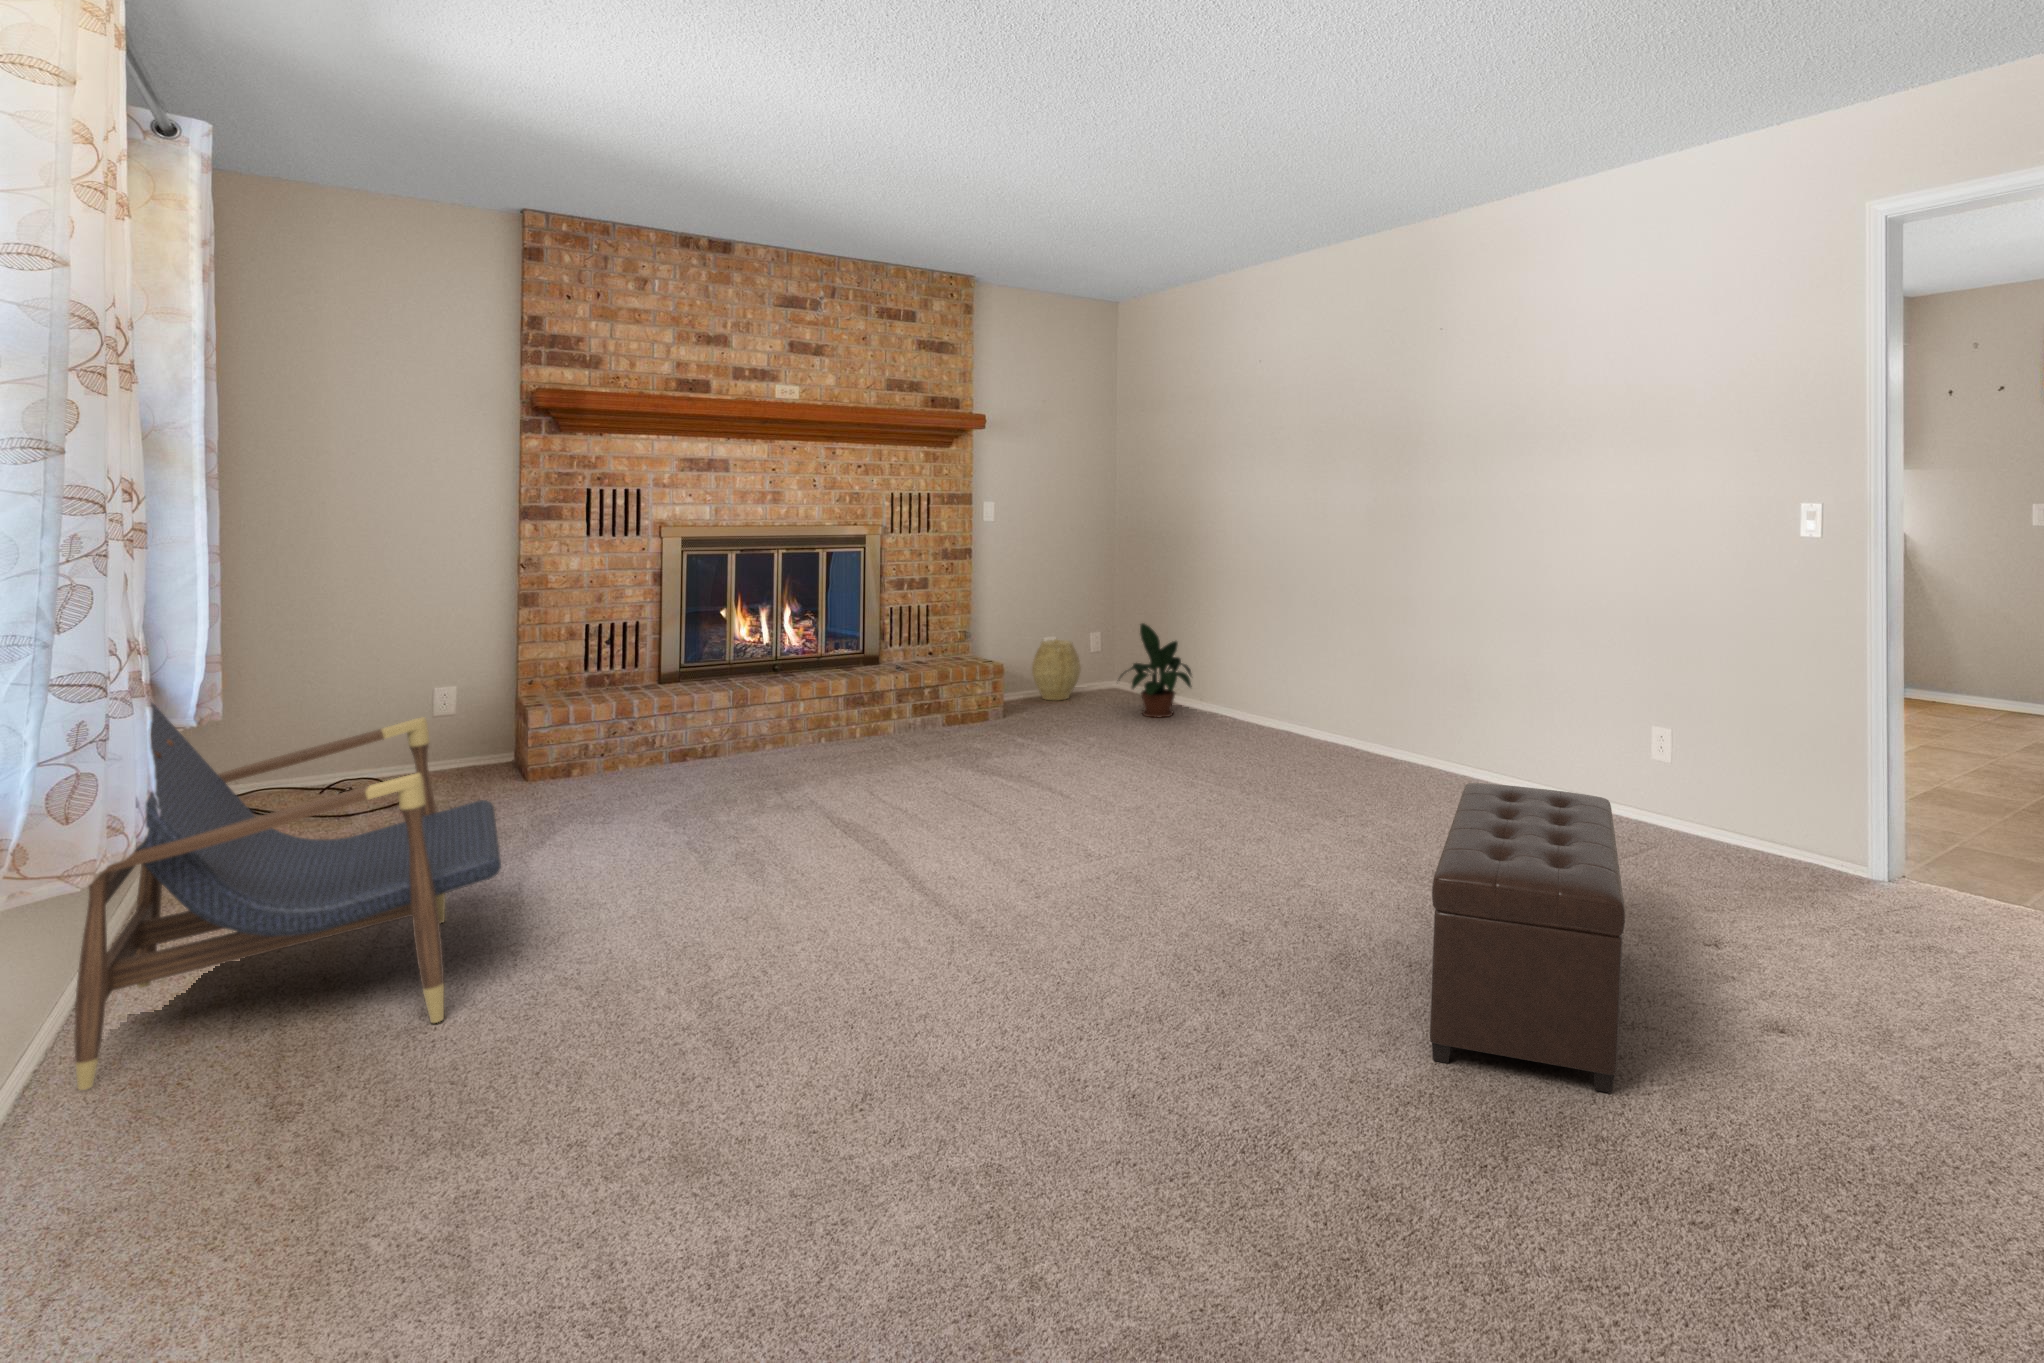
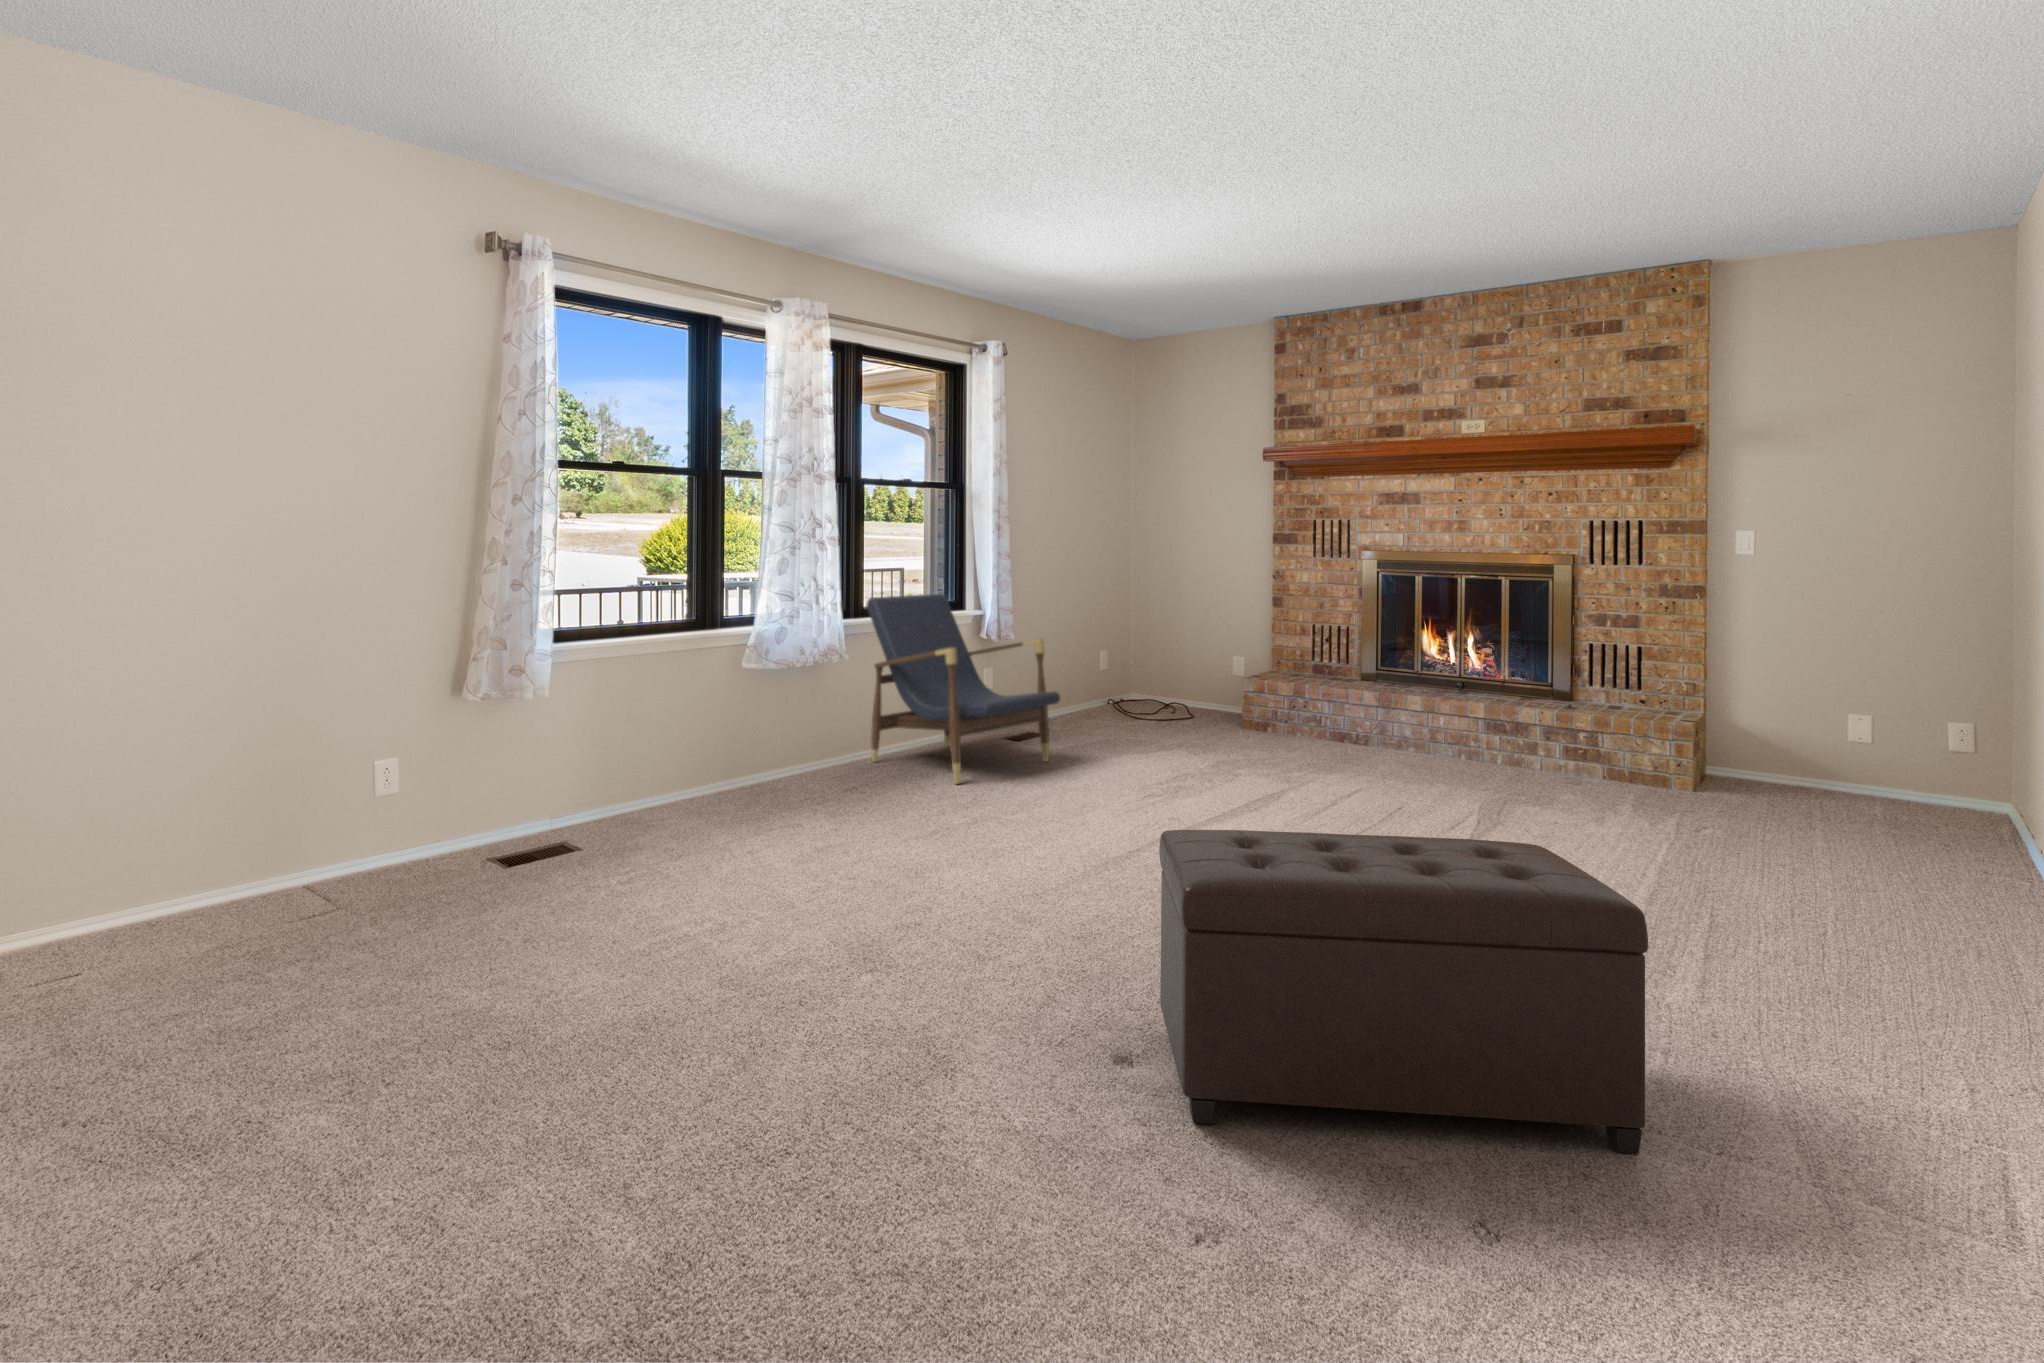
potted plant: present [1120,623,1192,717] -> none [1867,700,2017,847]
woven basket: present [1032,639,1081,701] -> none [1793,714,1879,799]

